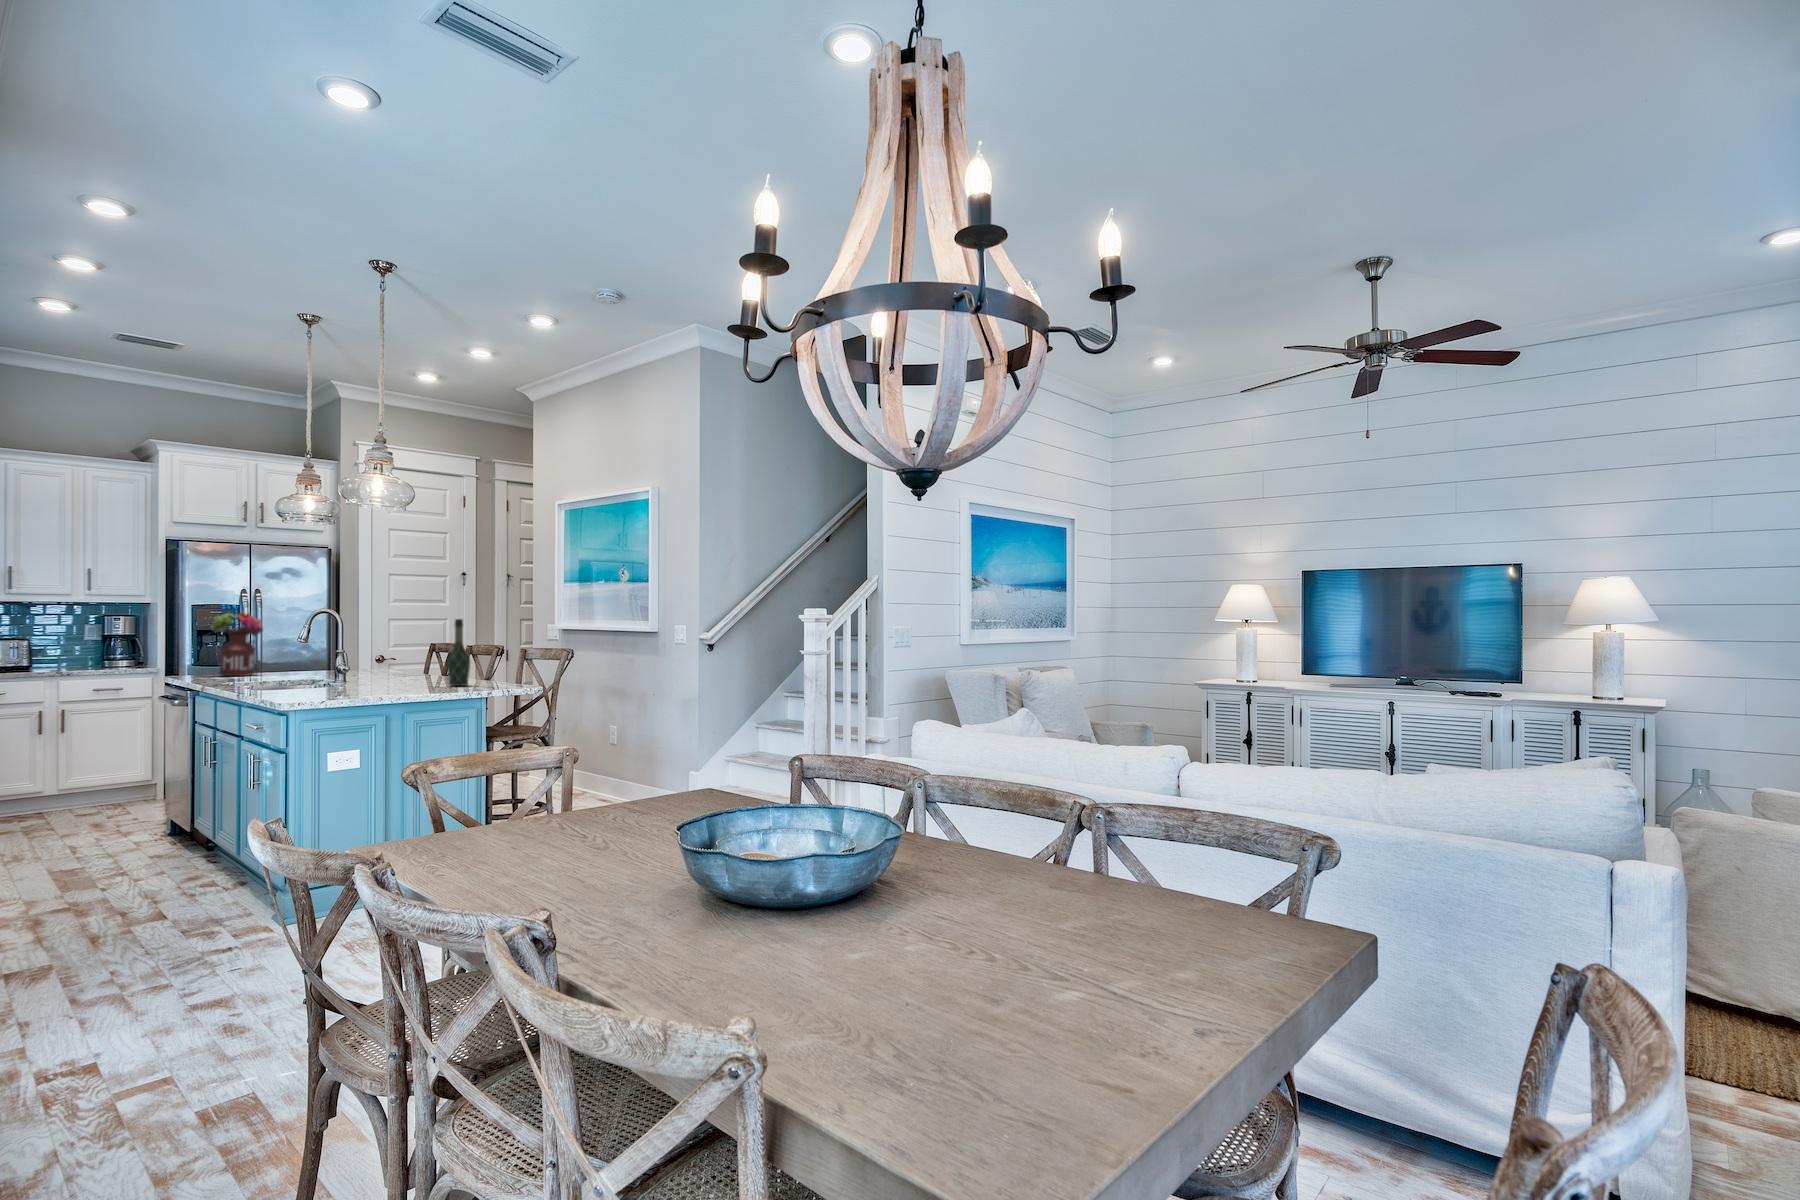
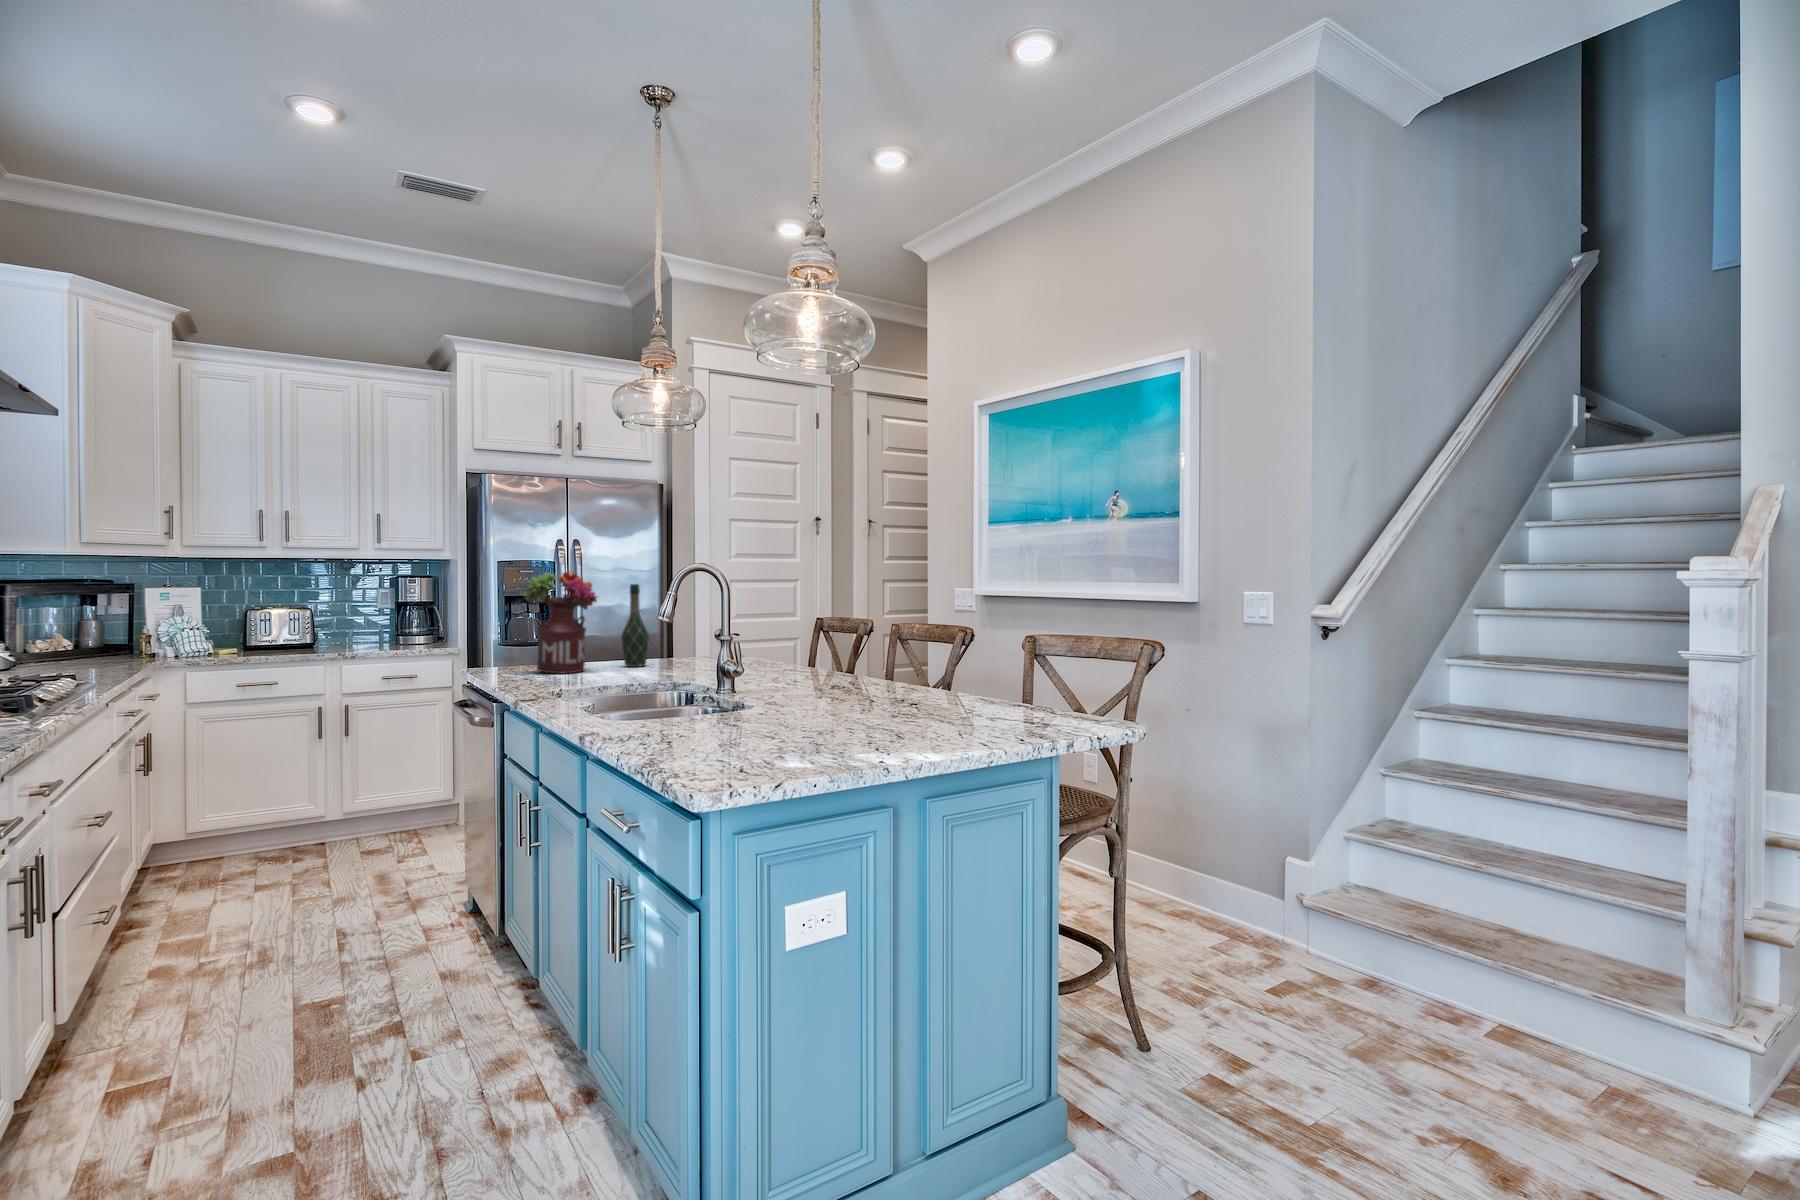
wine bottle: present [447,619,470,686] -> present [621,584,649,667]

